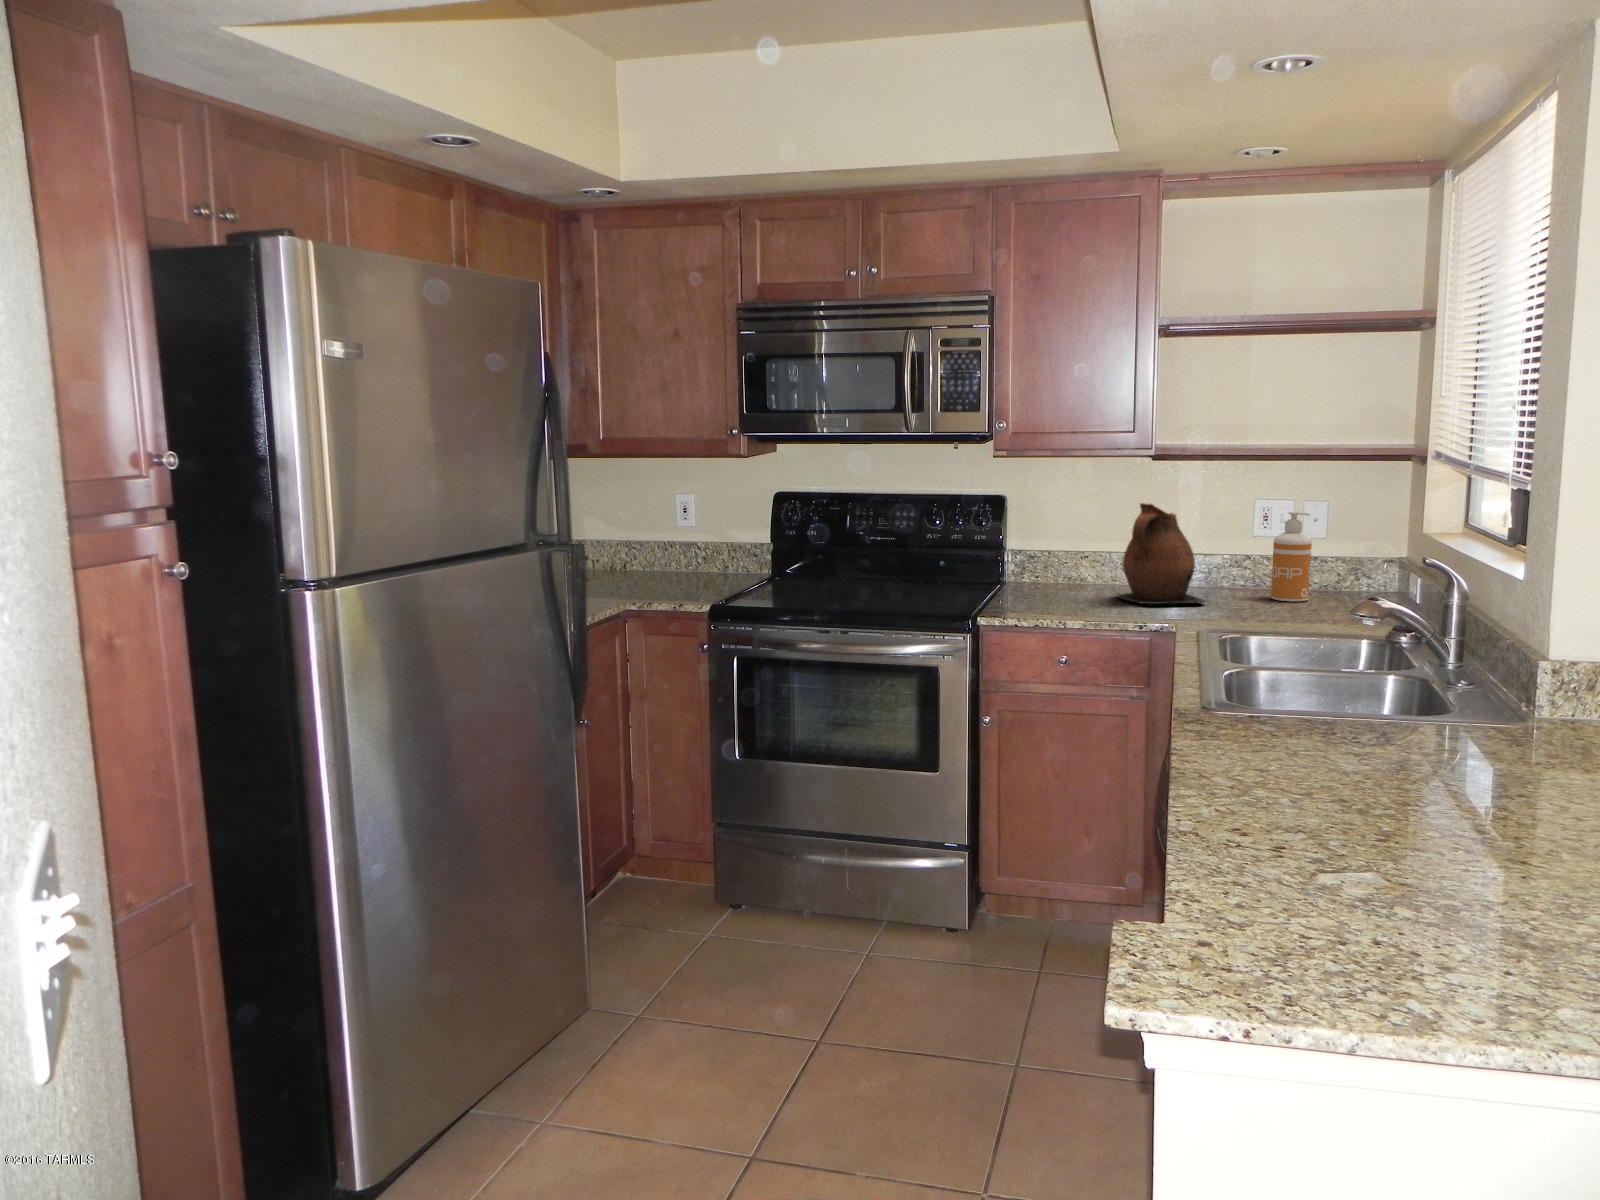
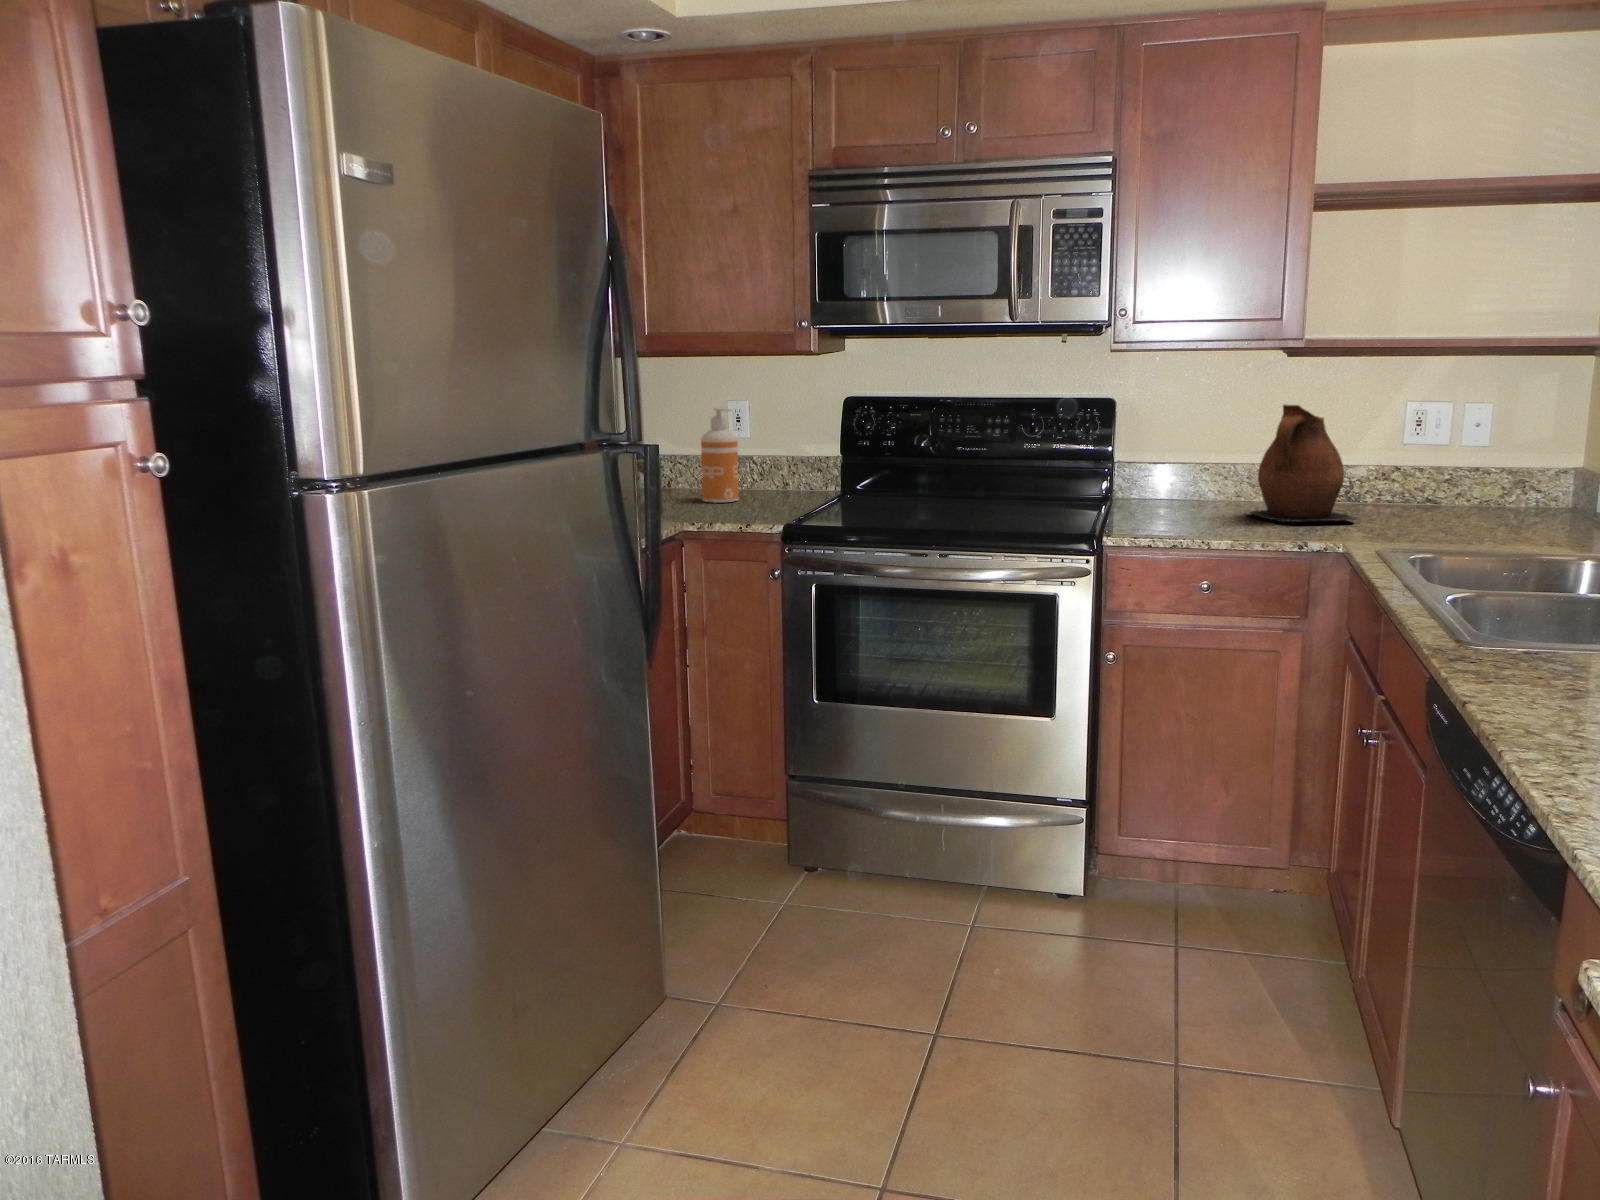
soap dispenser: present [1271,512,1312,601] -> present [701,408,739,503]

